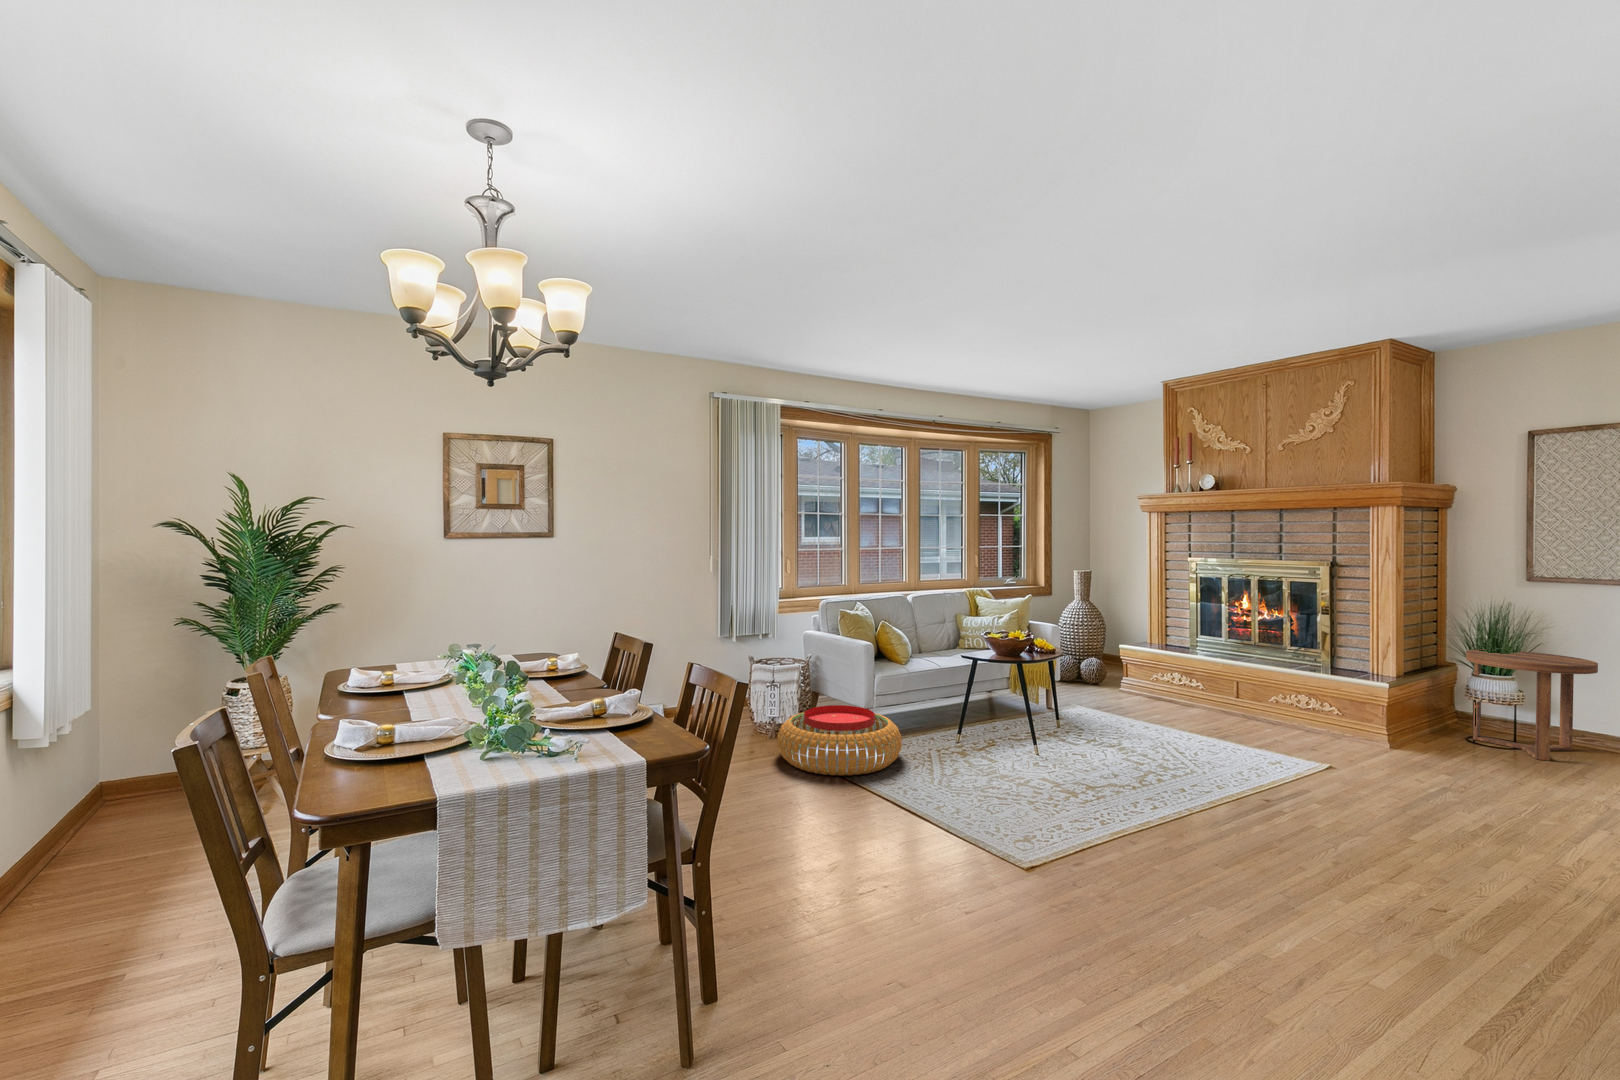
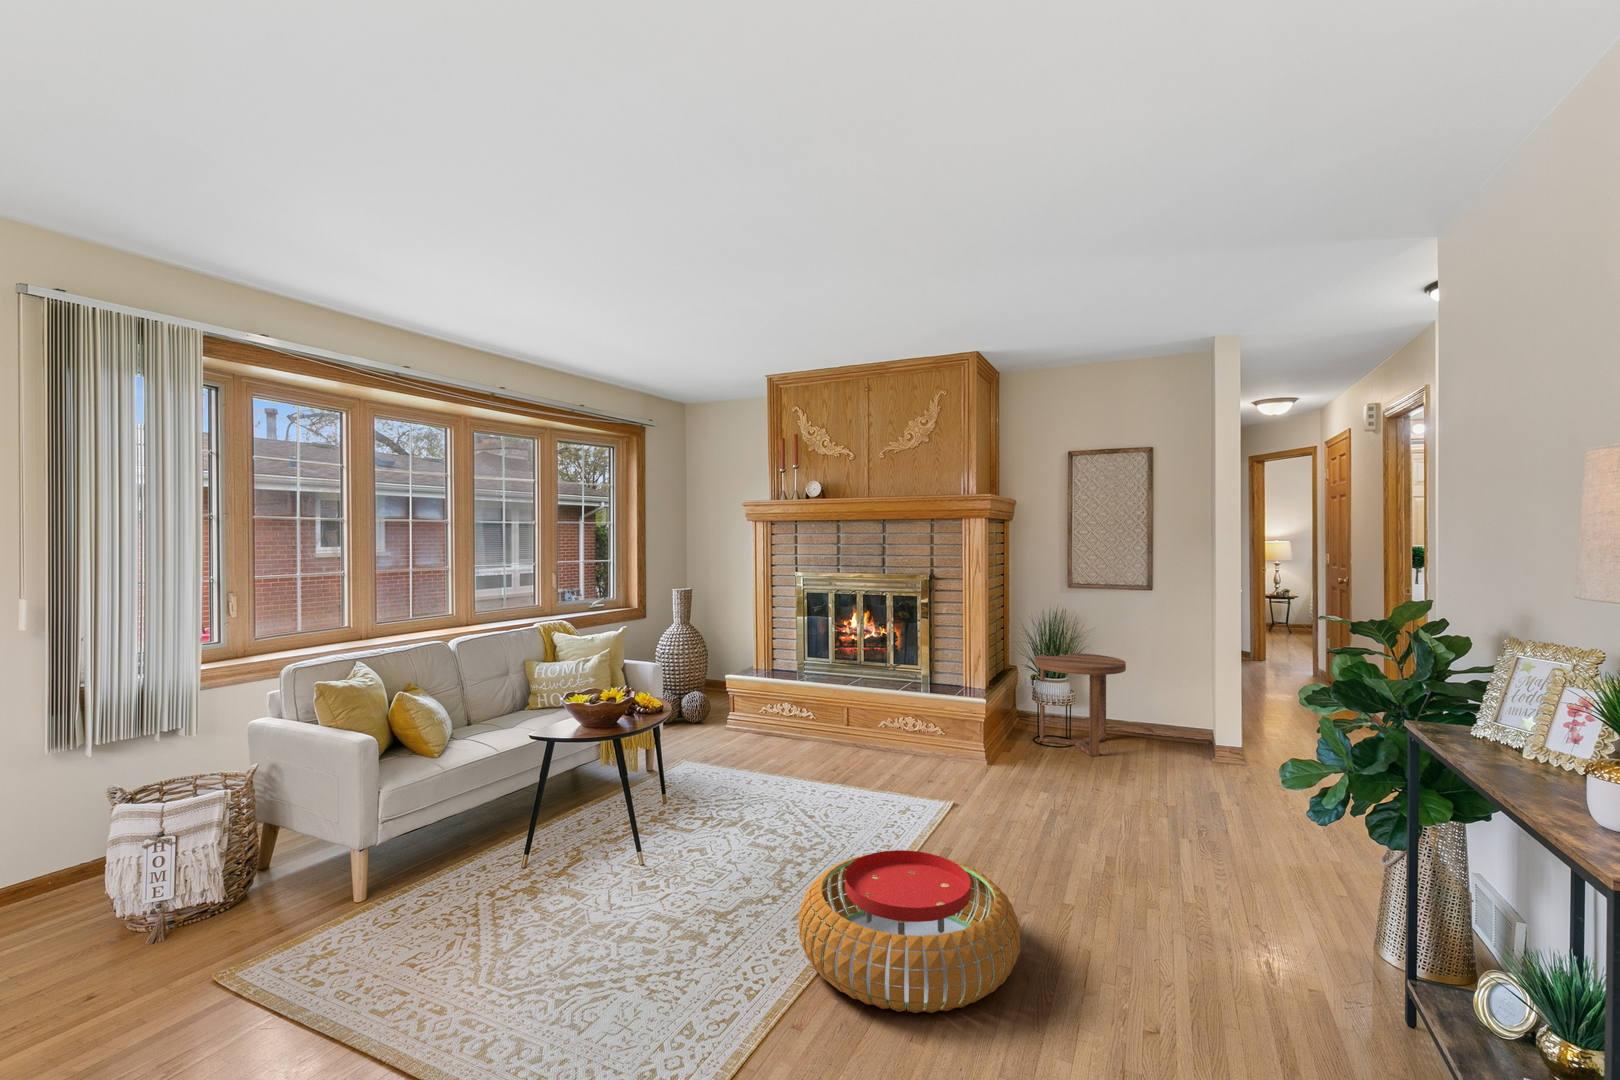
pouf: present [777,705,902,776] -> present [799,850,1020,1013]

